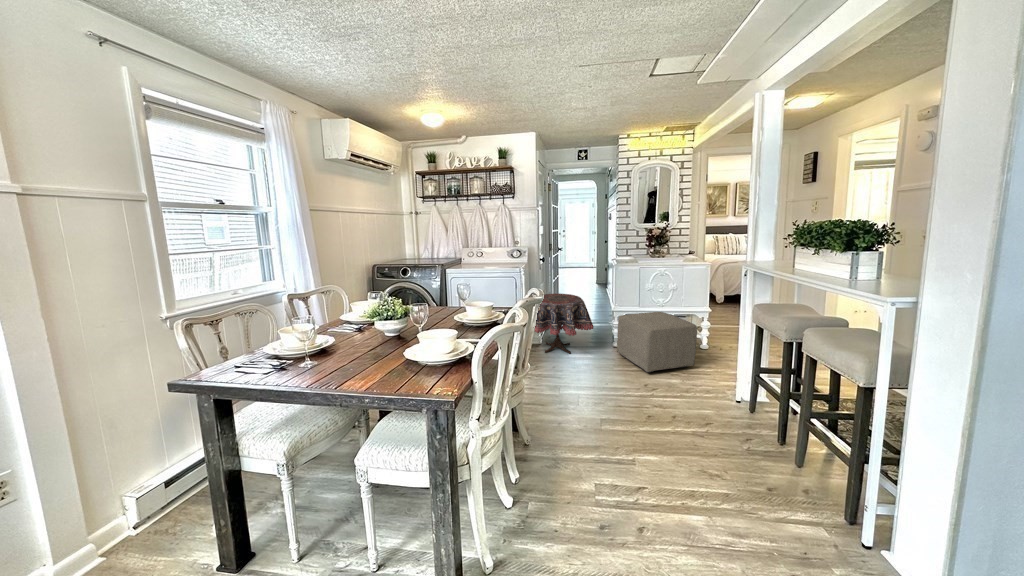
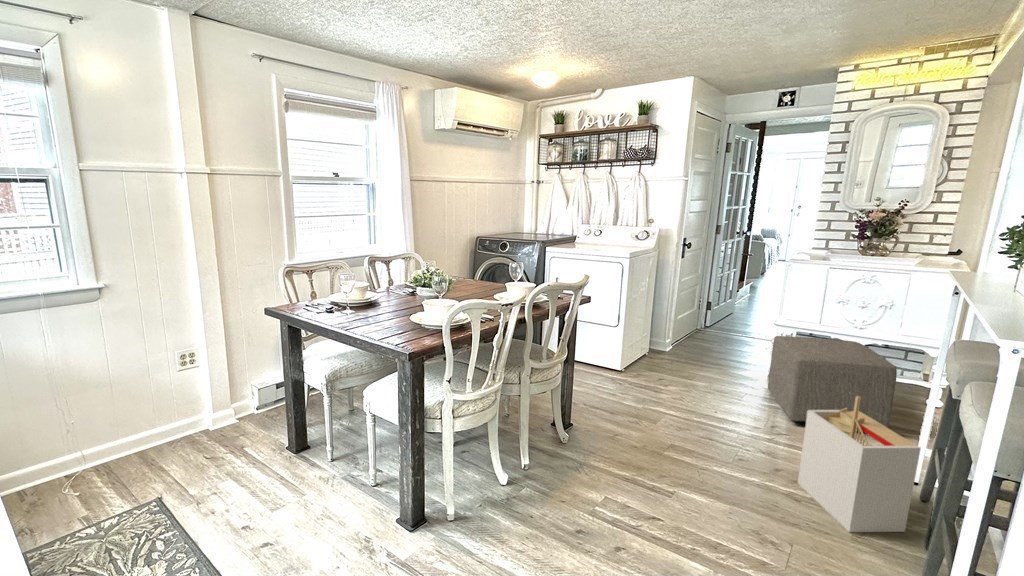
side table: present [533,293,594,354] -> none [644,294,736,378]
storage bin: none [686,353,764,446] -> present [798,397,921,532]

